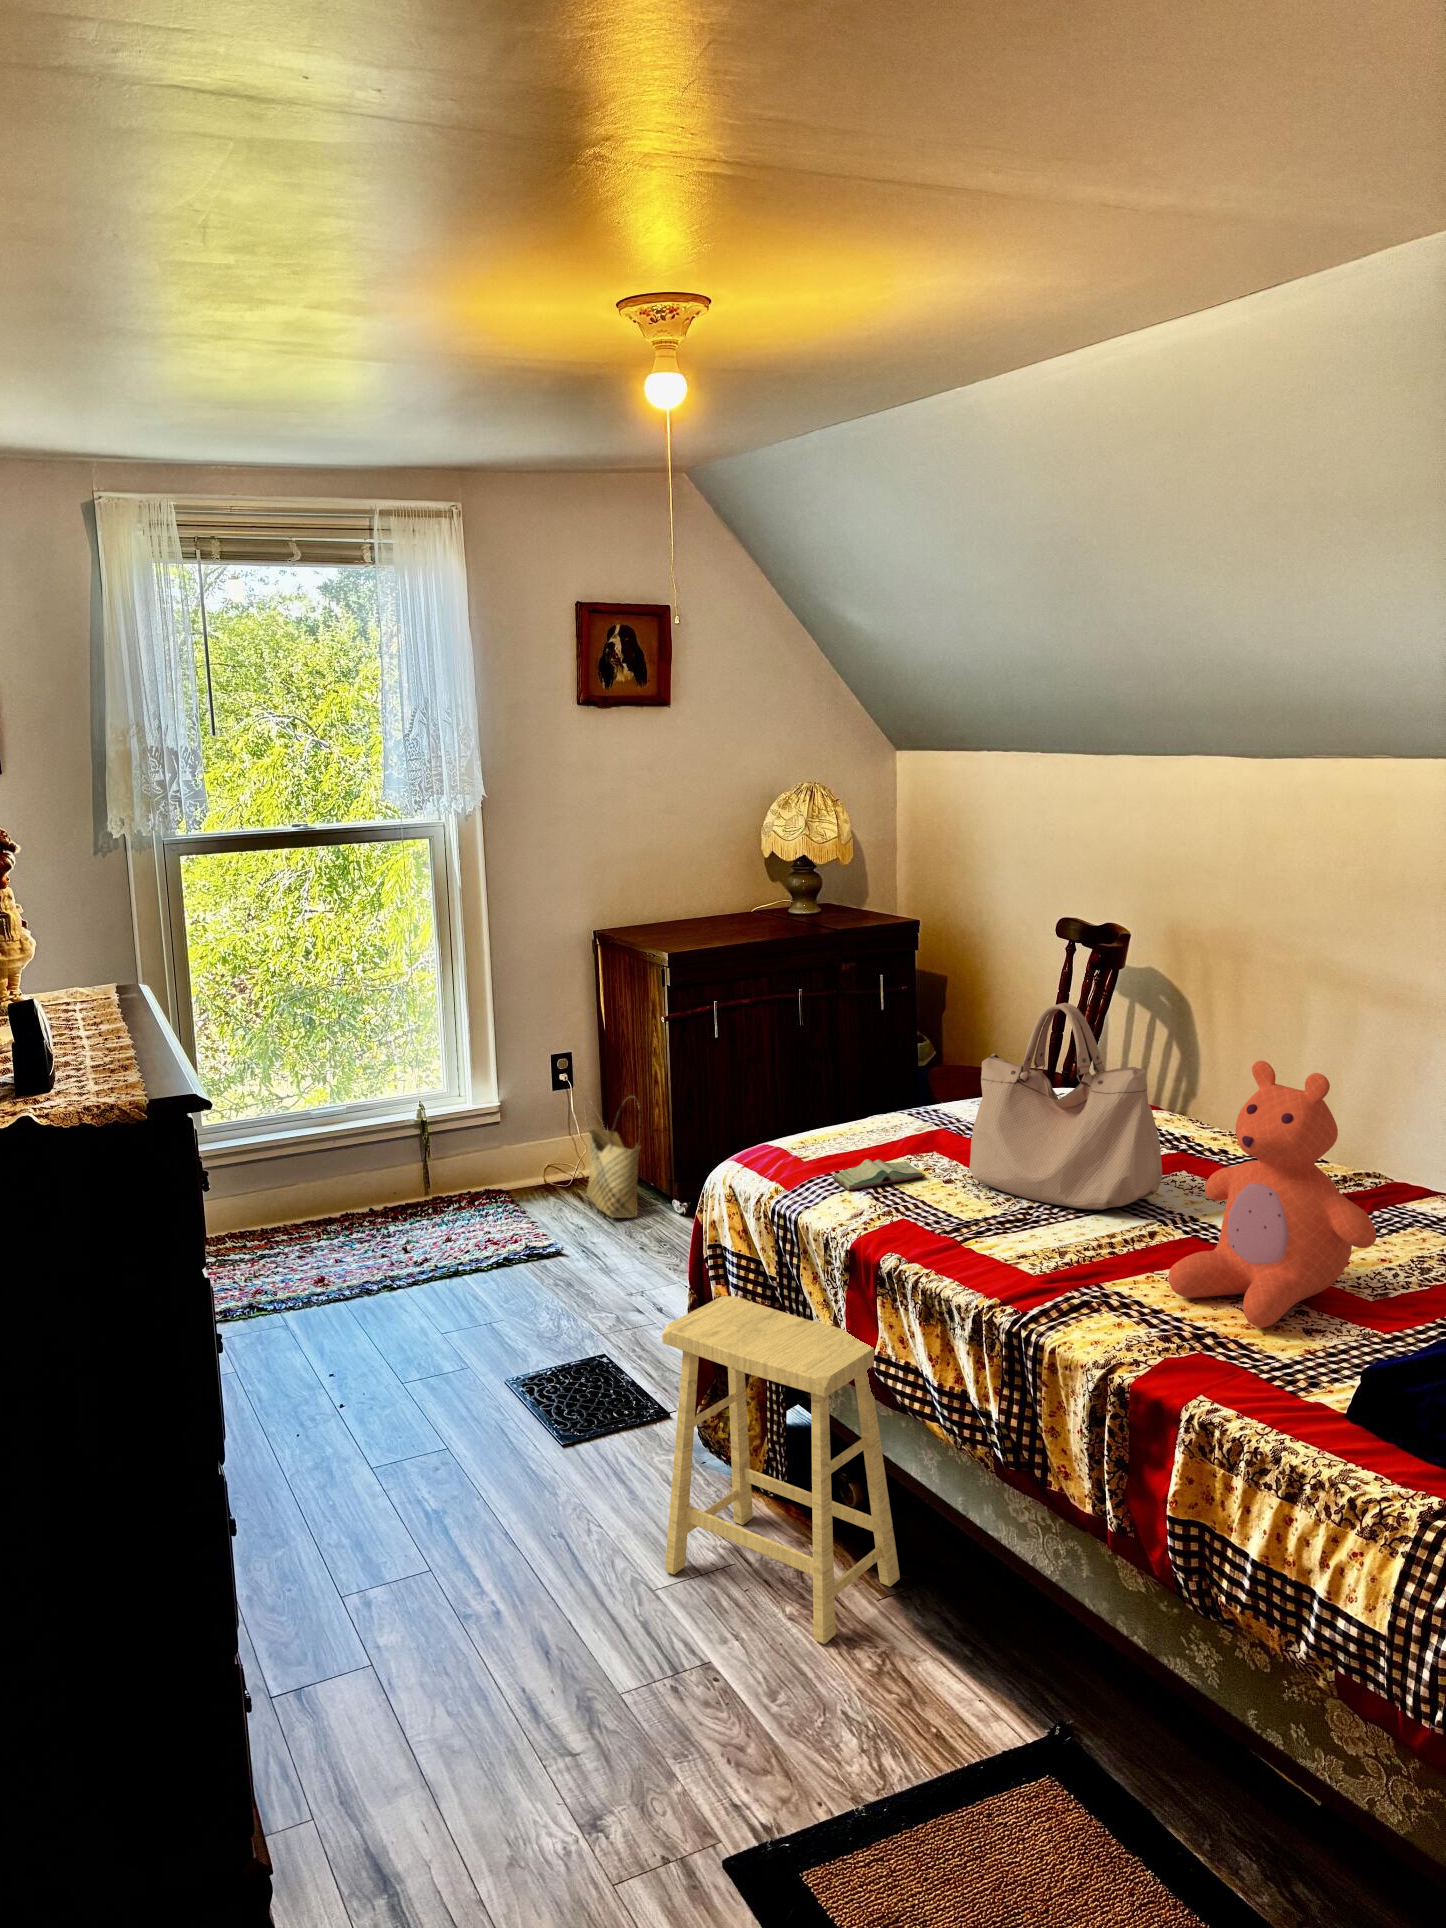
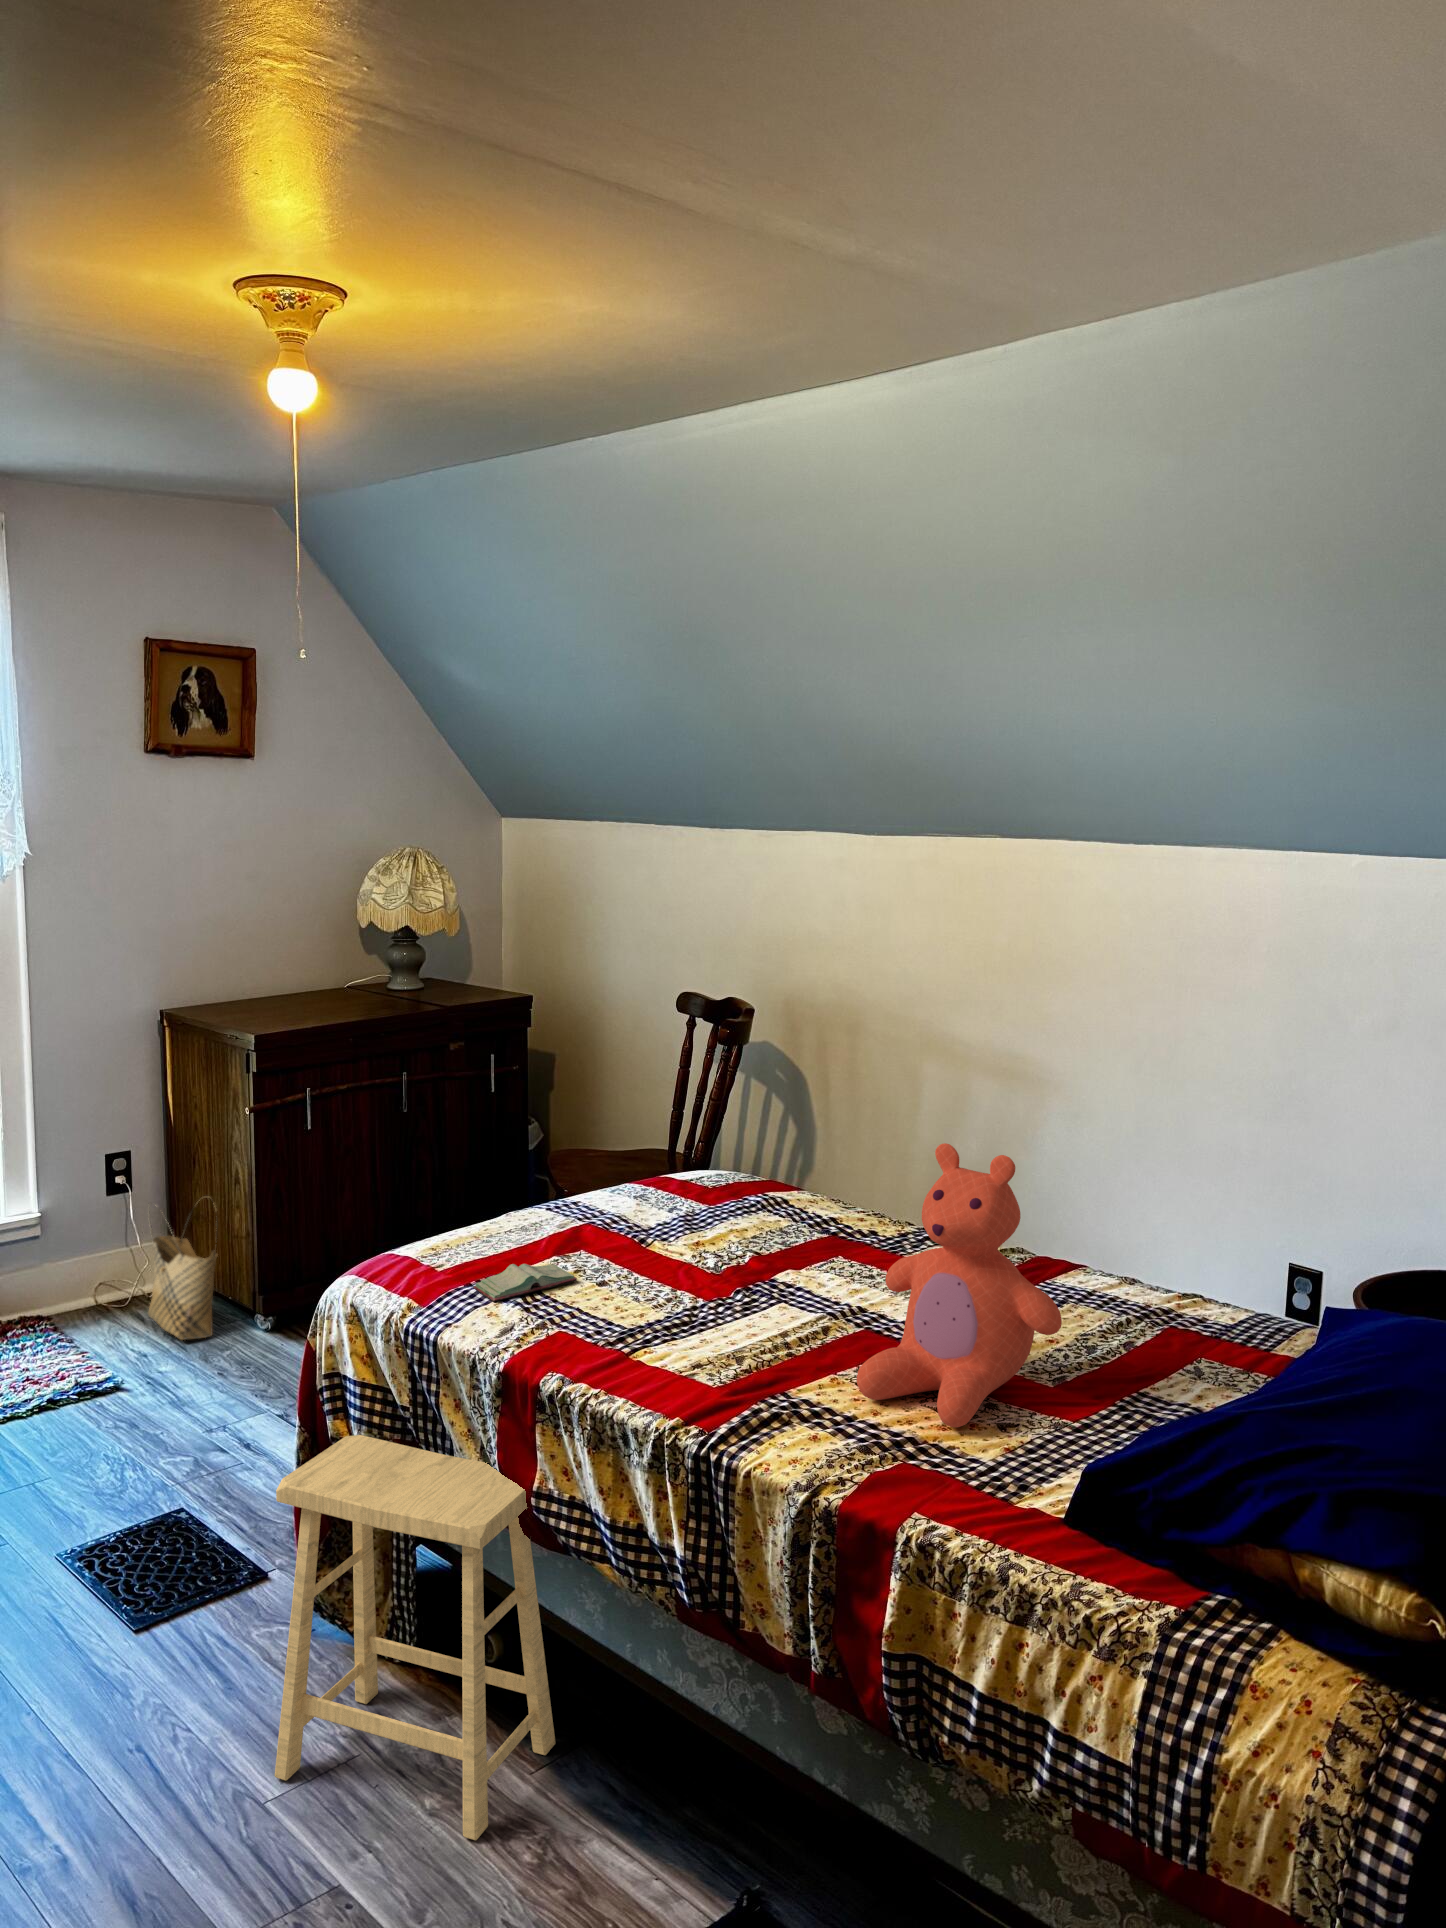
handbag: present [969,1003,1162,1210] -> none [625,1084,831,1307]

